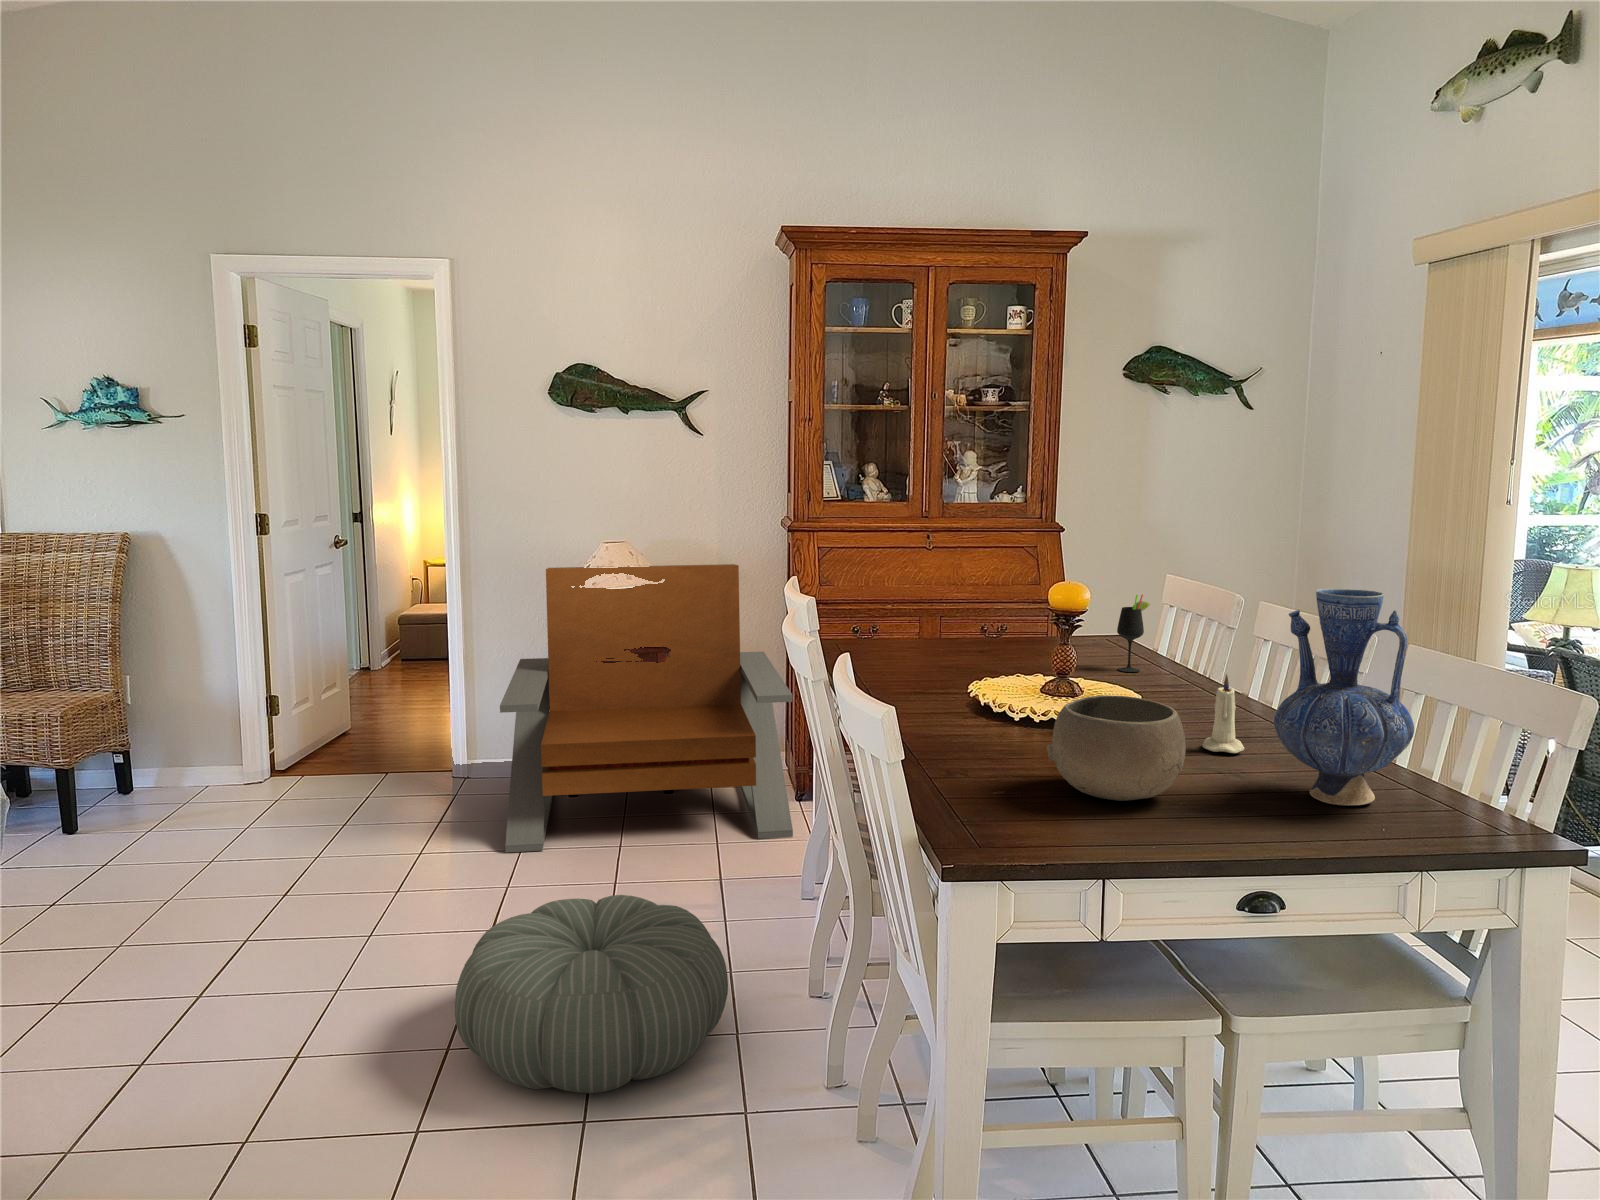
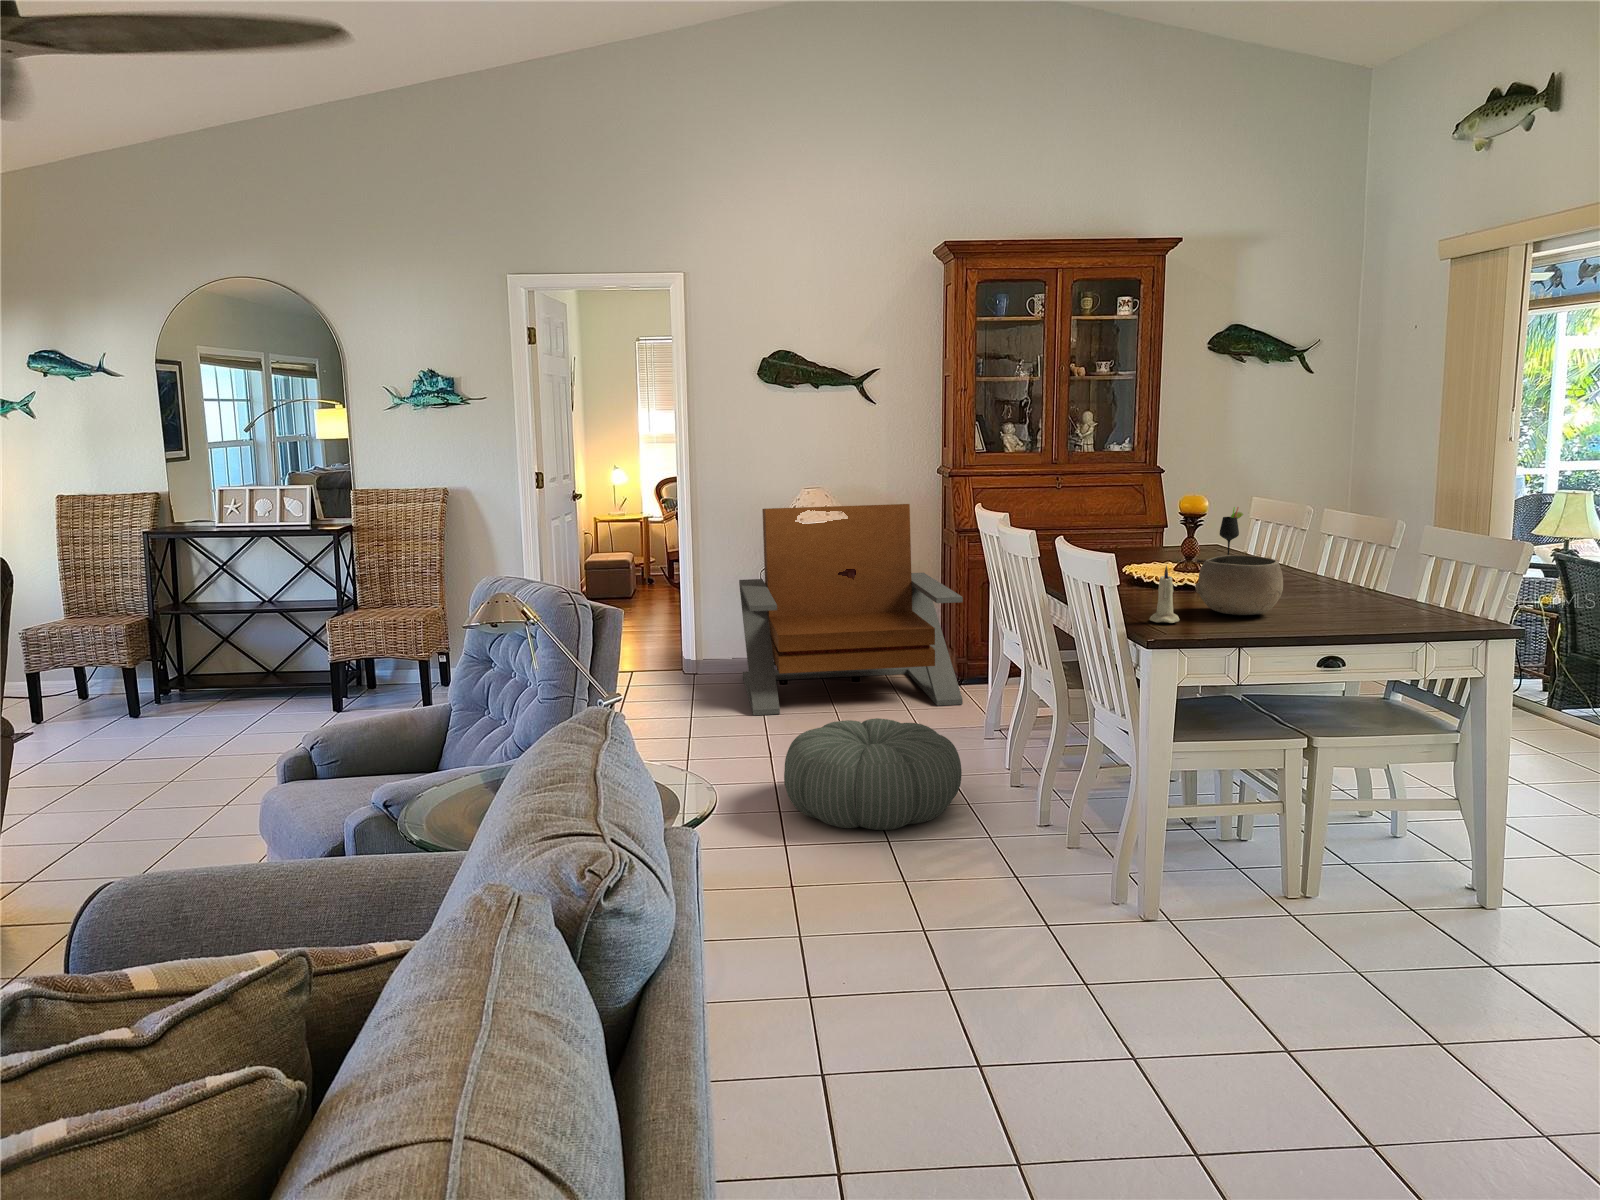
vase: present [1274,589,1414,806] -> none [1338,484,1426,616]
candle: present [1203,674,1244,753] -> present [1150,566,1179,623]

